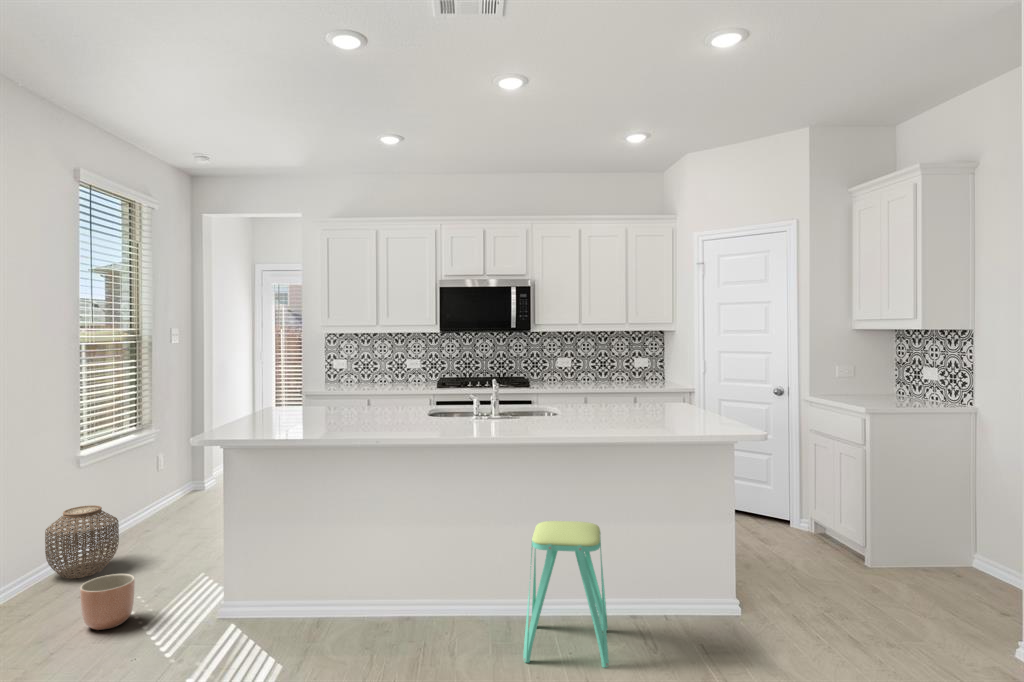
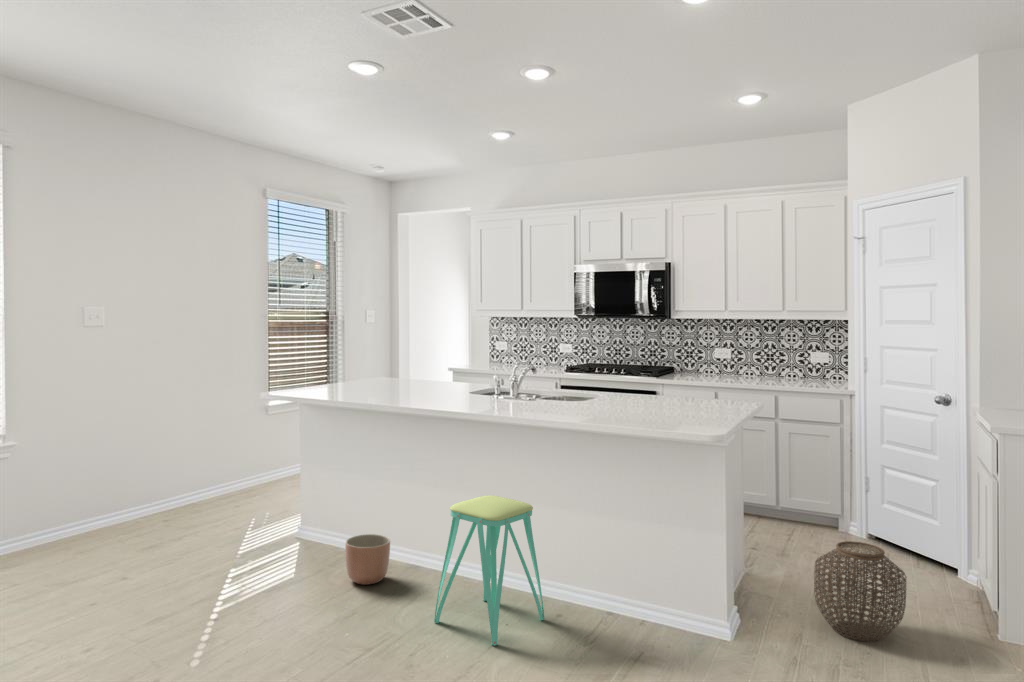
woven basket: present [45,505,119,579] -> present [814,541,906,642]
planter: present [80,574,135,630] -> present [345,534,390,585]

